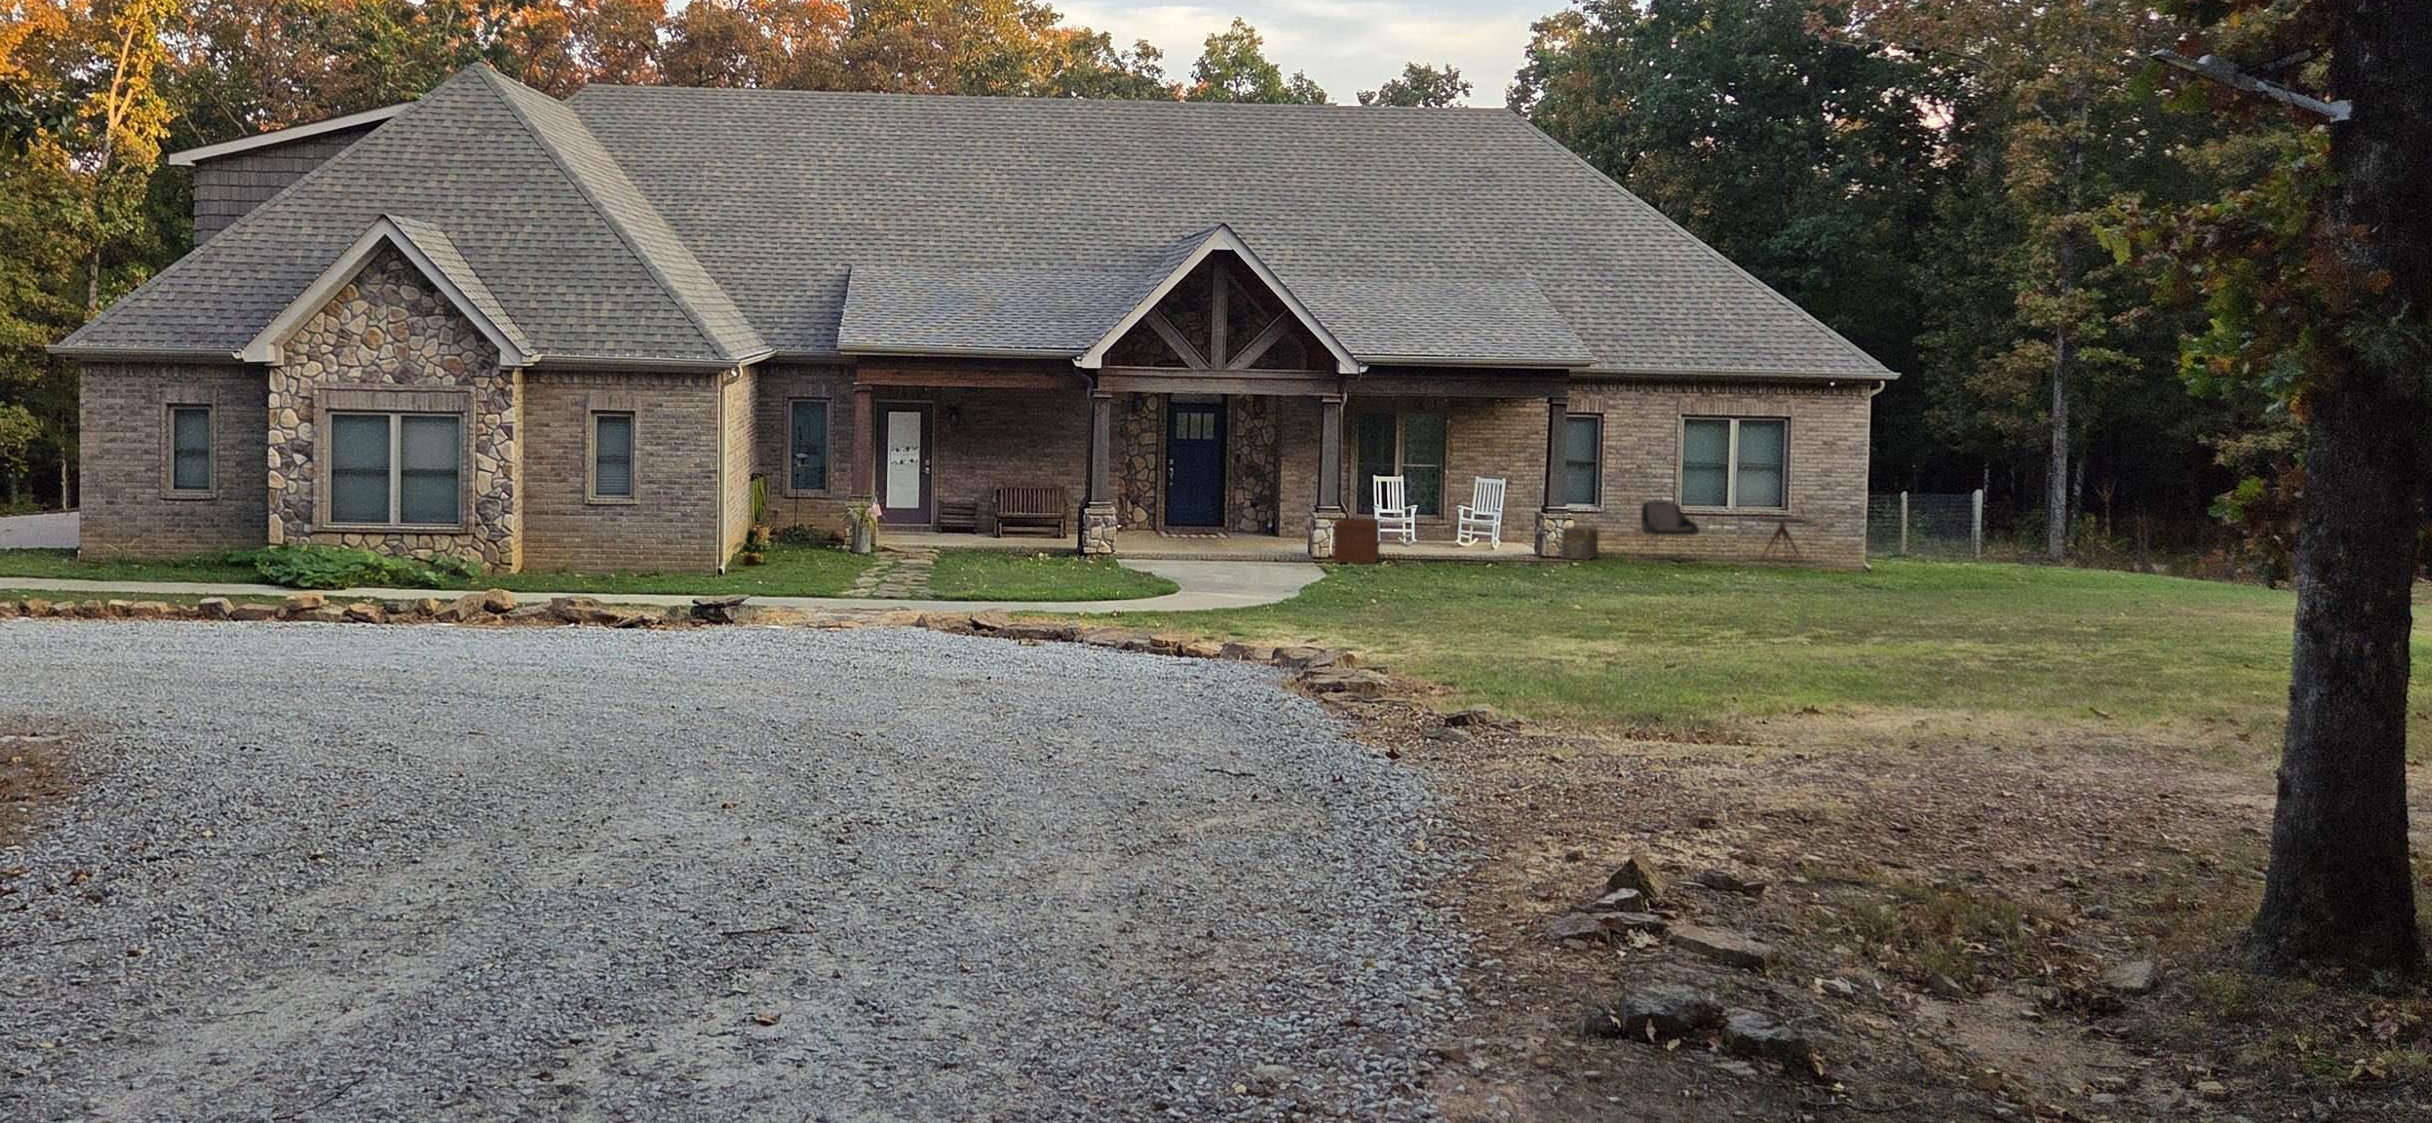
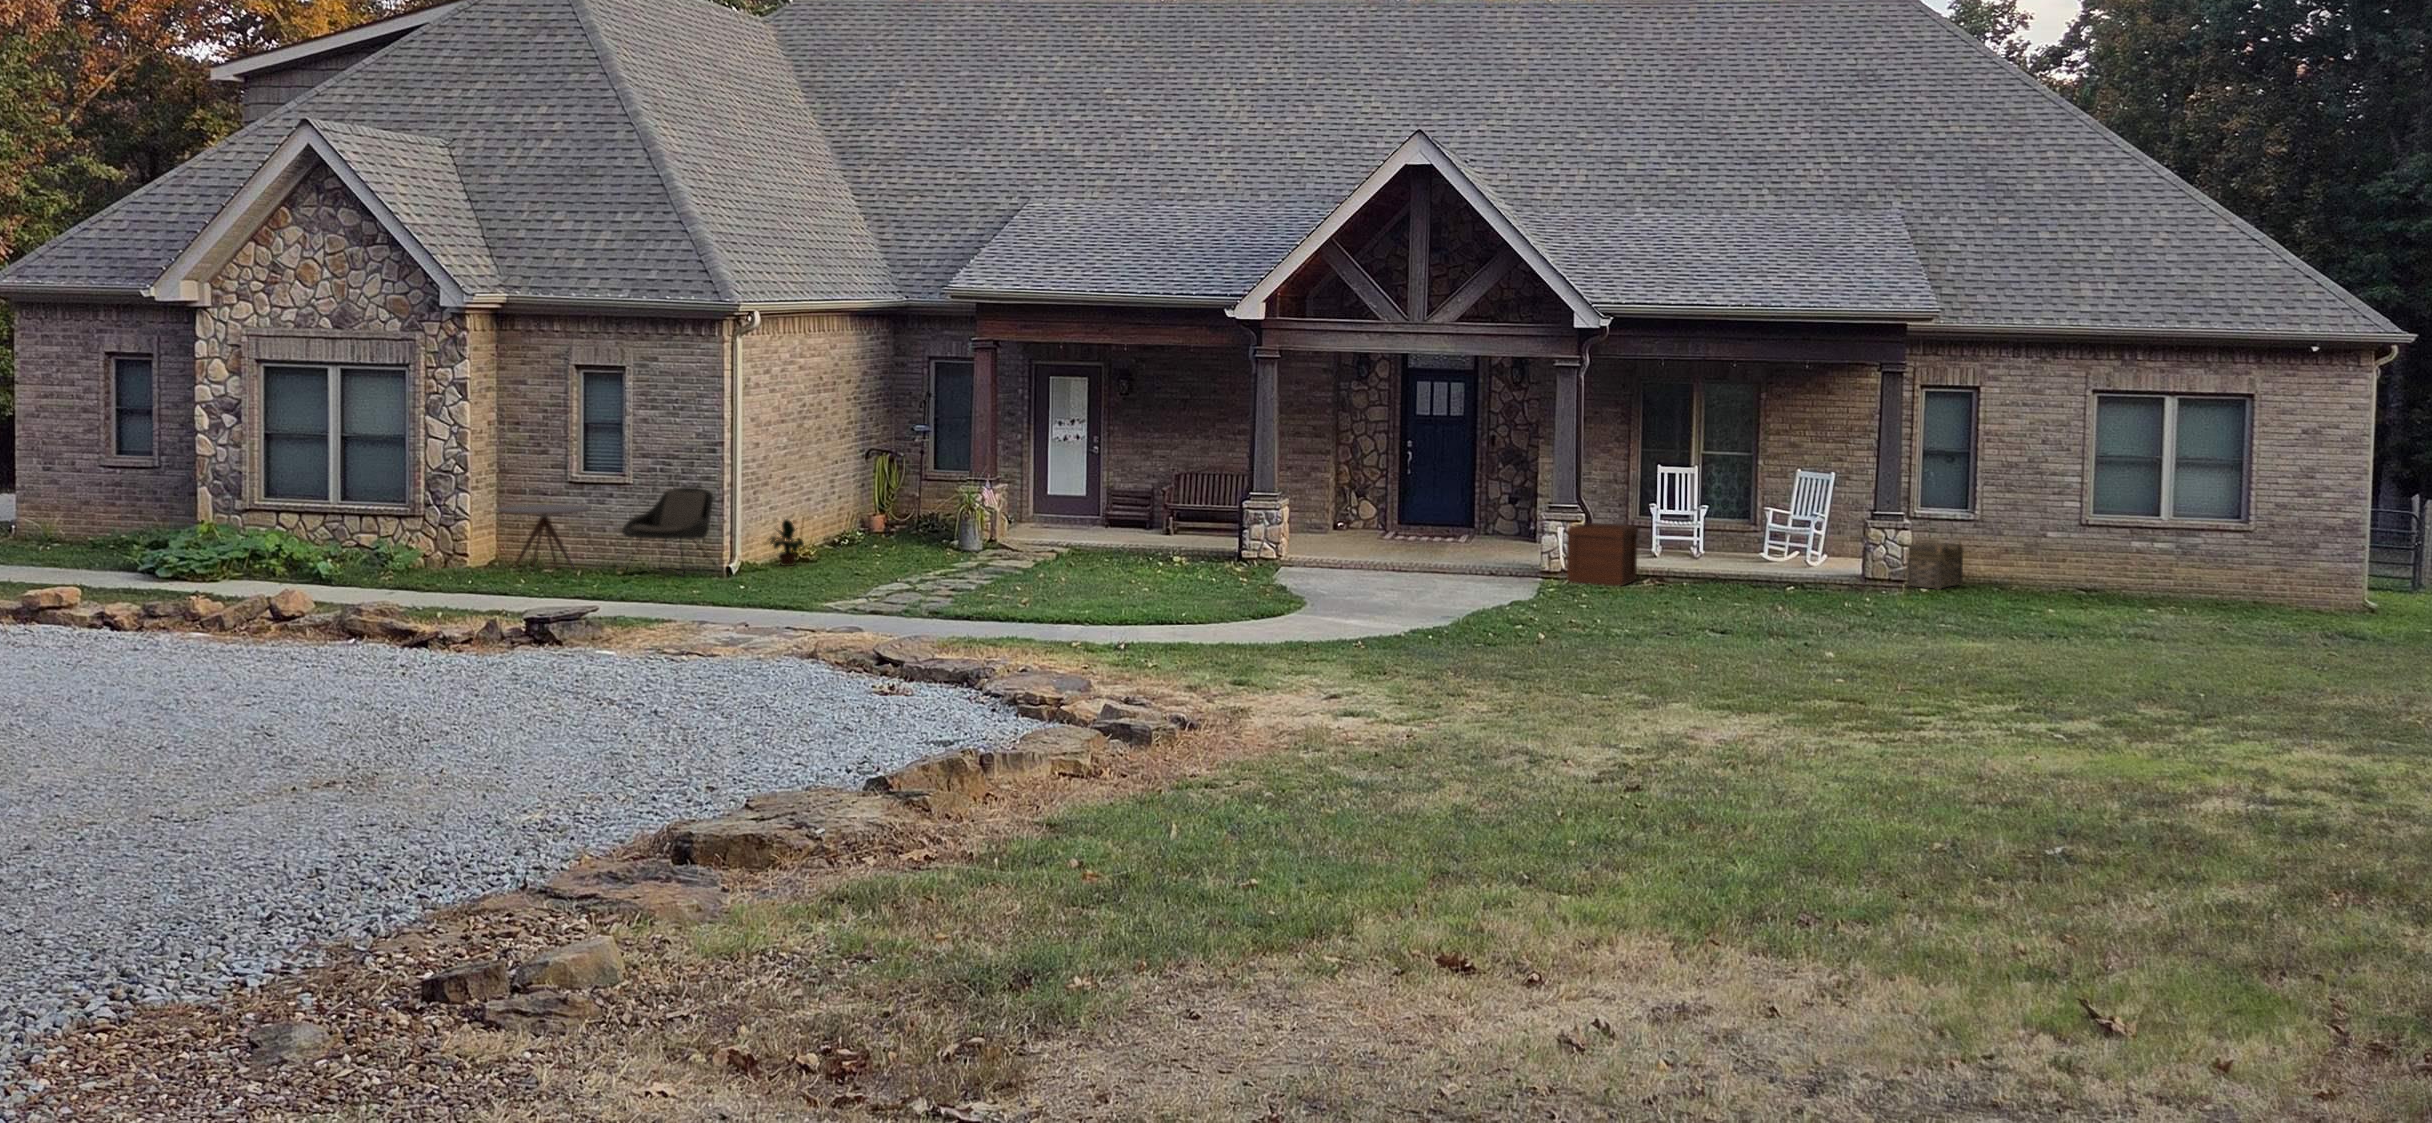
lounge chair: present [1641,501,1699,559] -> present [622,487,714,577]
round table: present [1752,517,1815,558] -> present [498,505,590,570]

